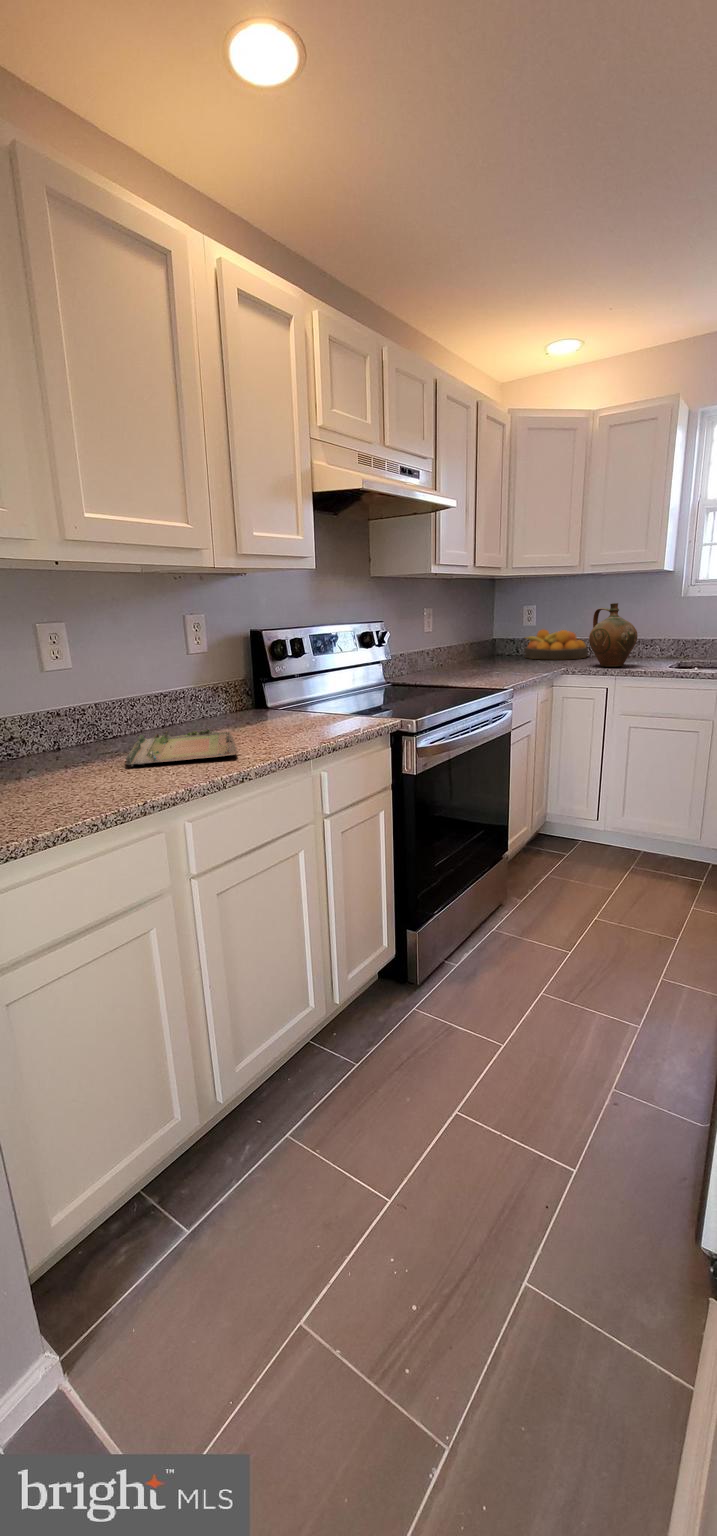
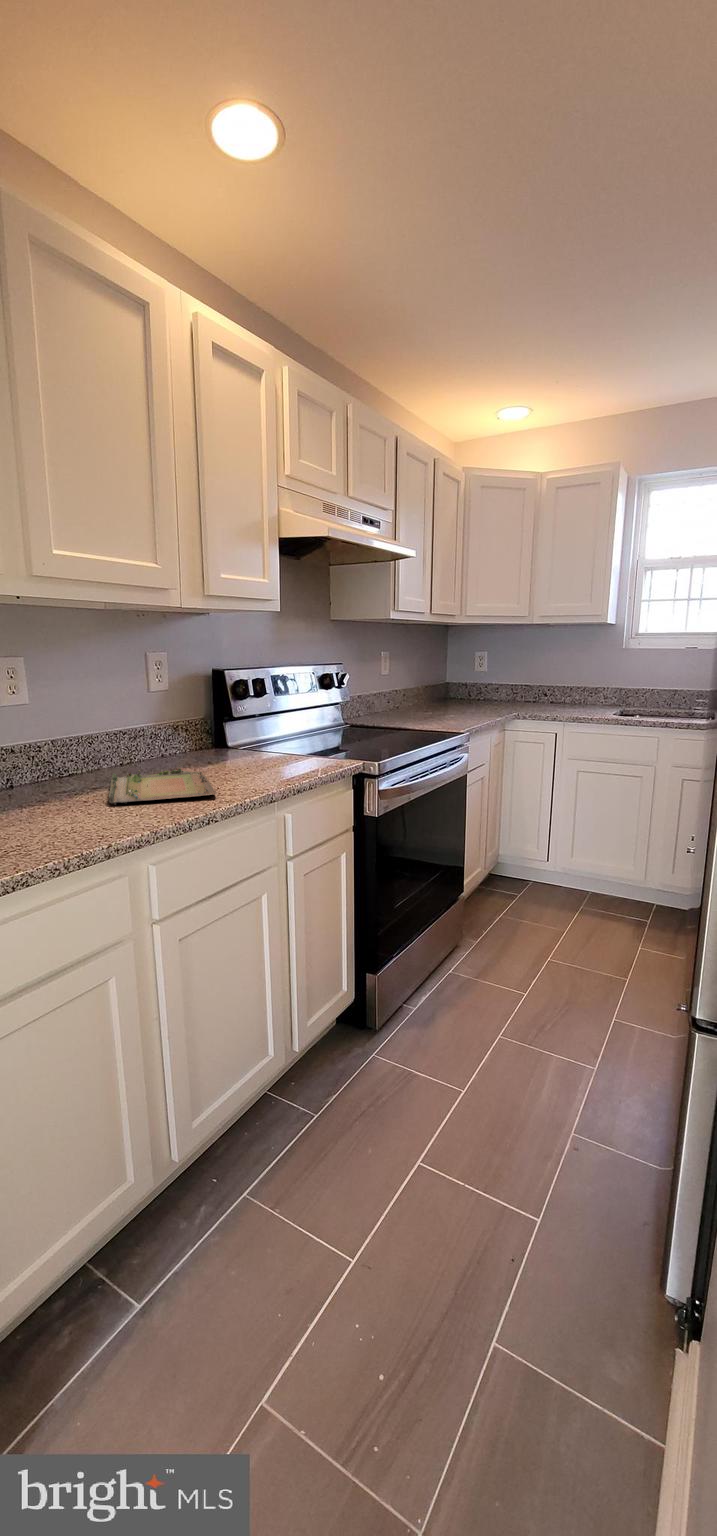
ceramic jug: present [589,603,638,667] -> none [538,651,583,712]
fruit bowl: present [524,629,588,660] -> none [474,673,536,703]

